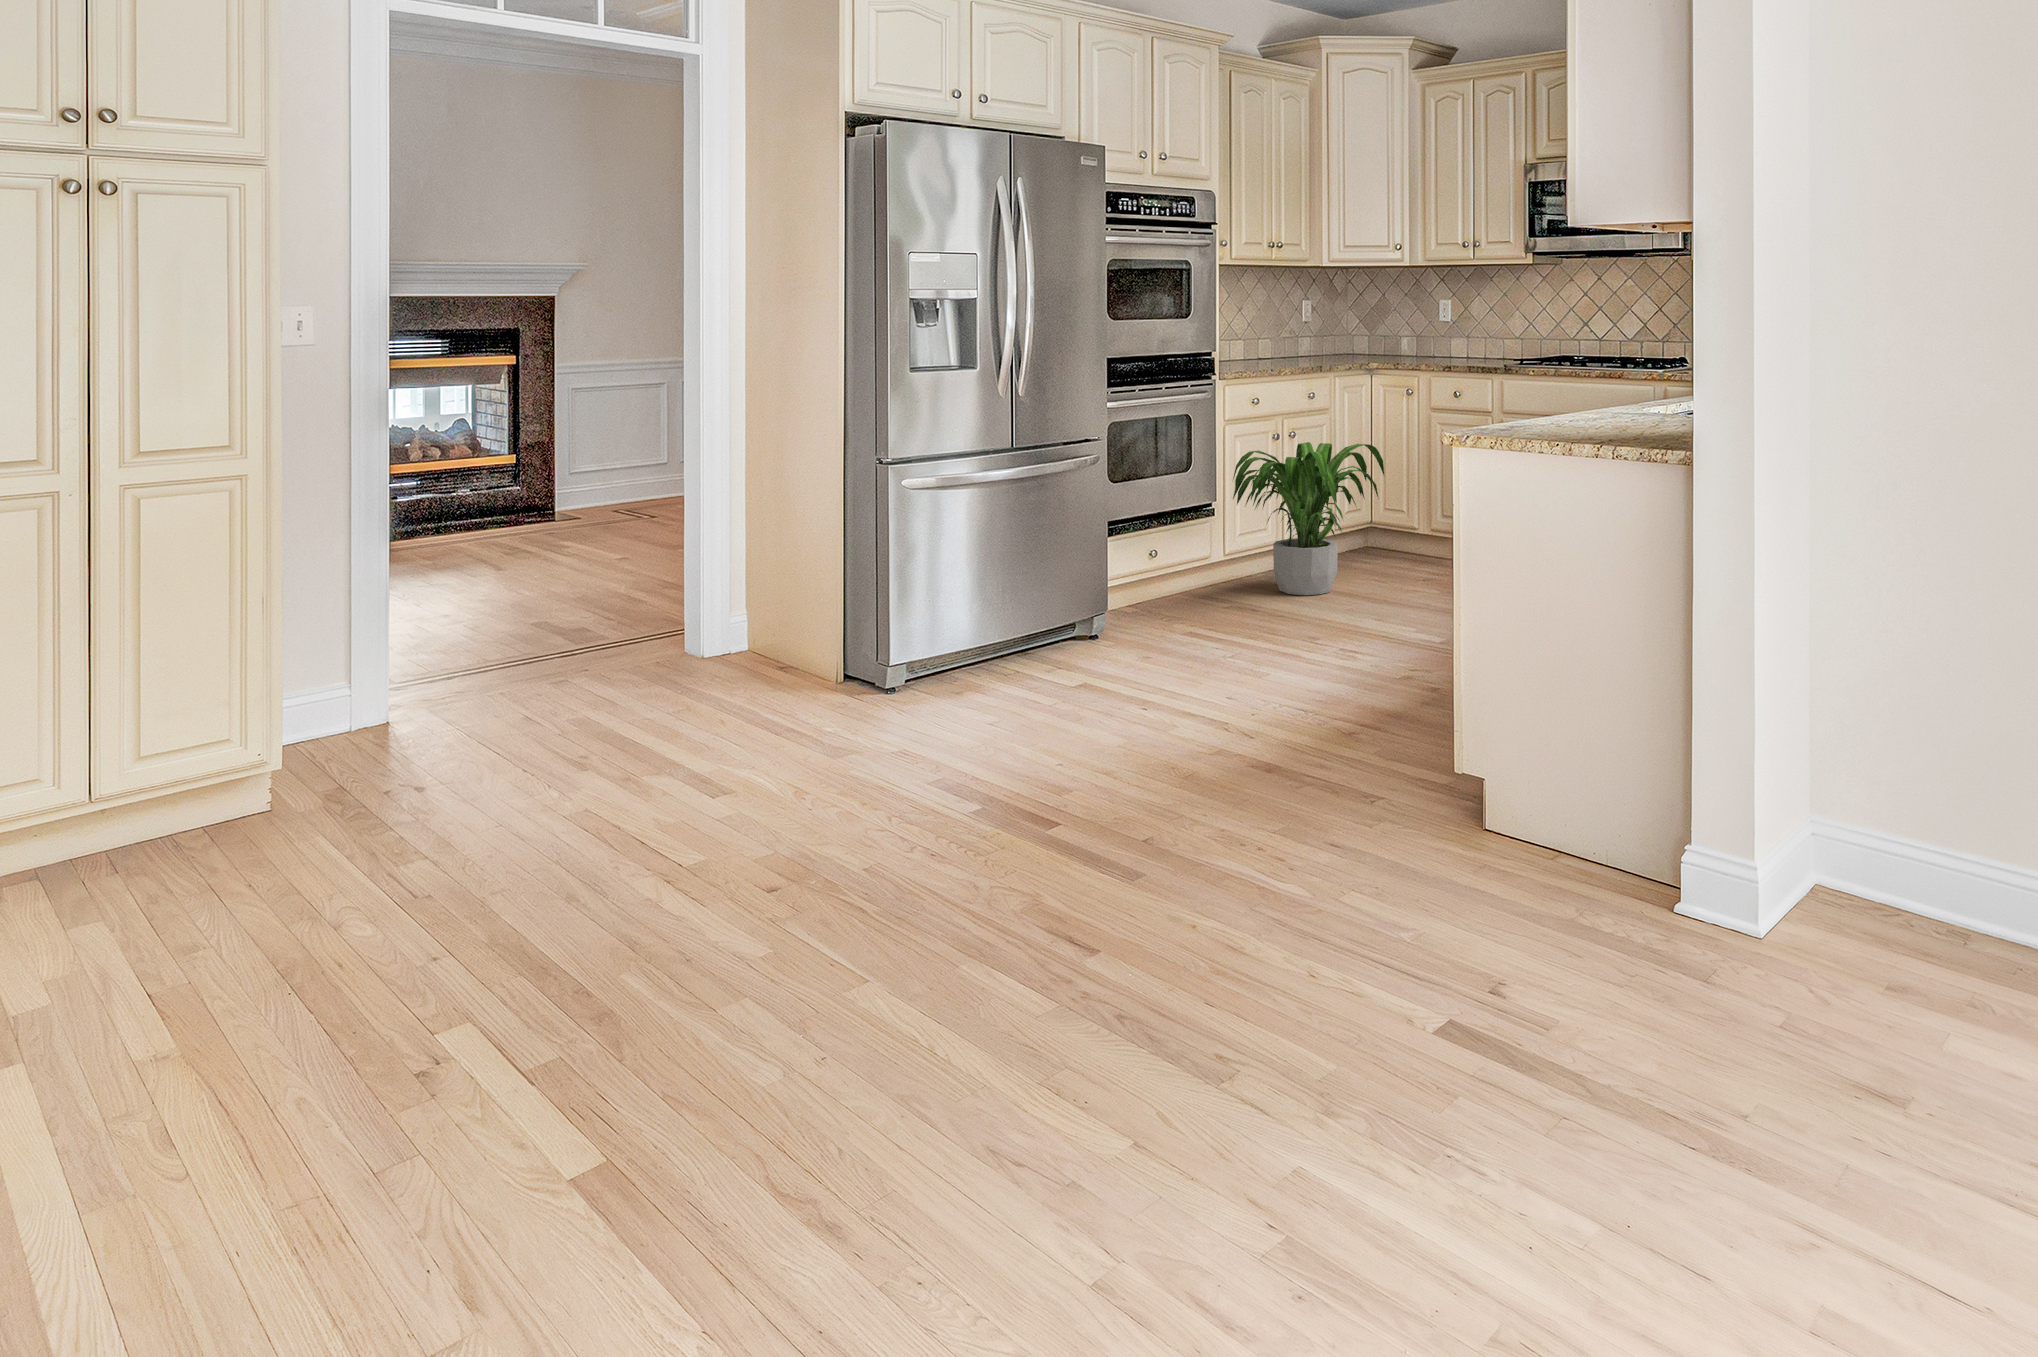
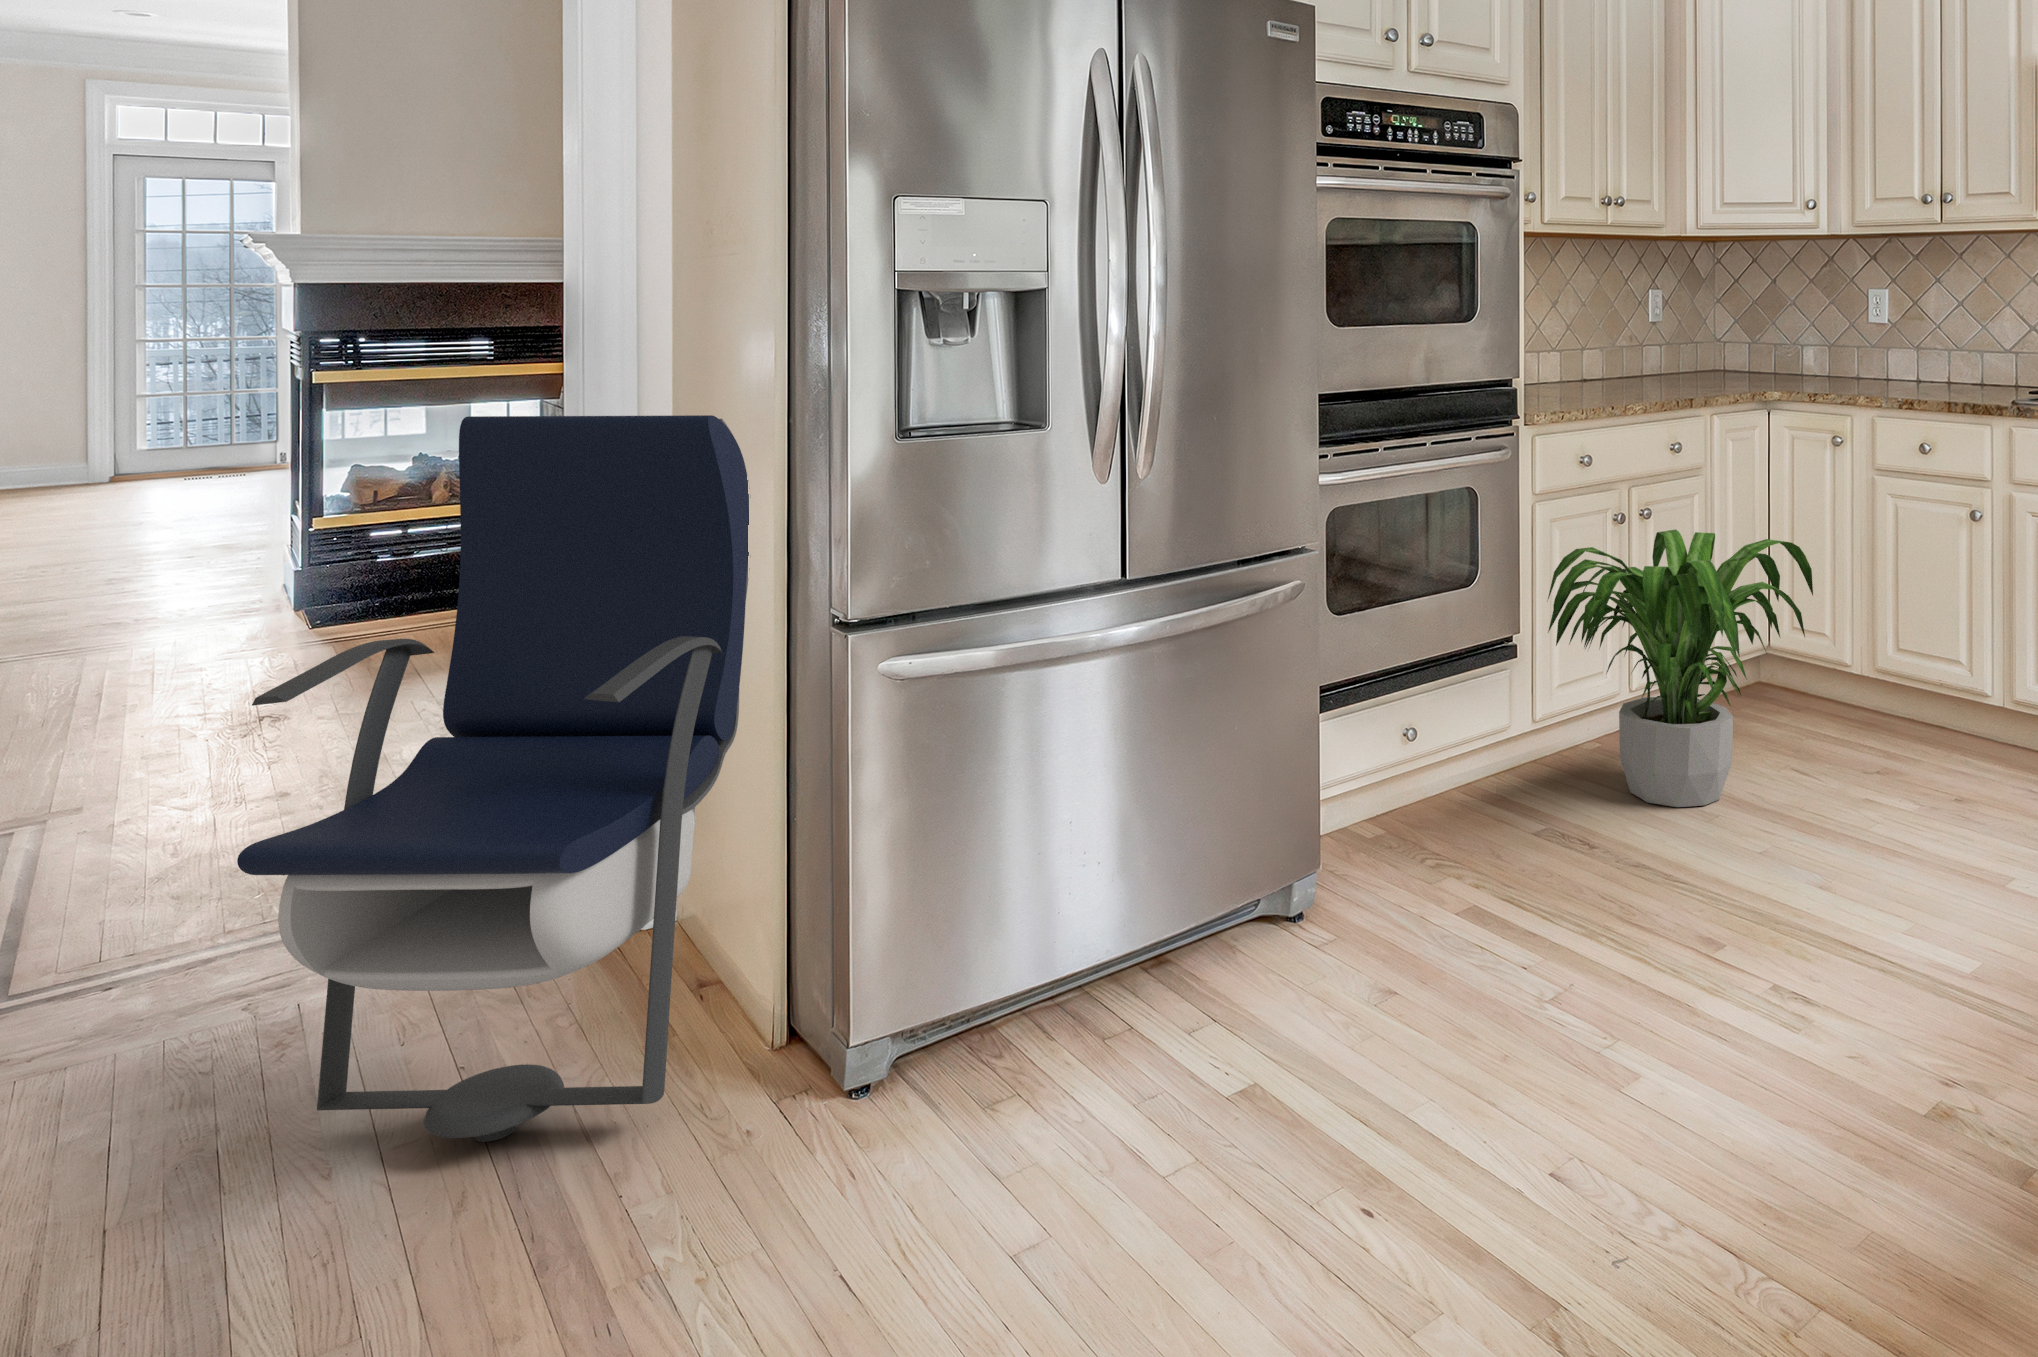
armchair: none [617,363,818,710] -> present [237,415,749,1142]

